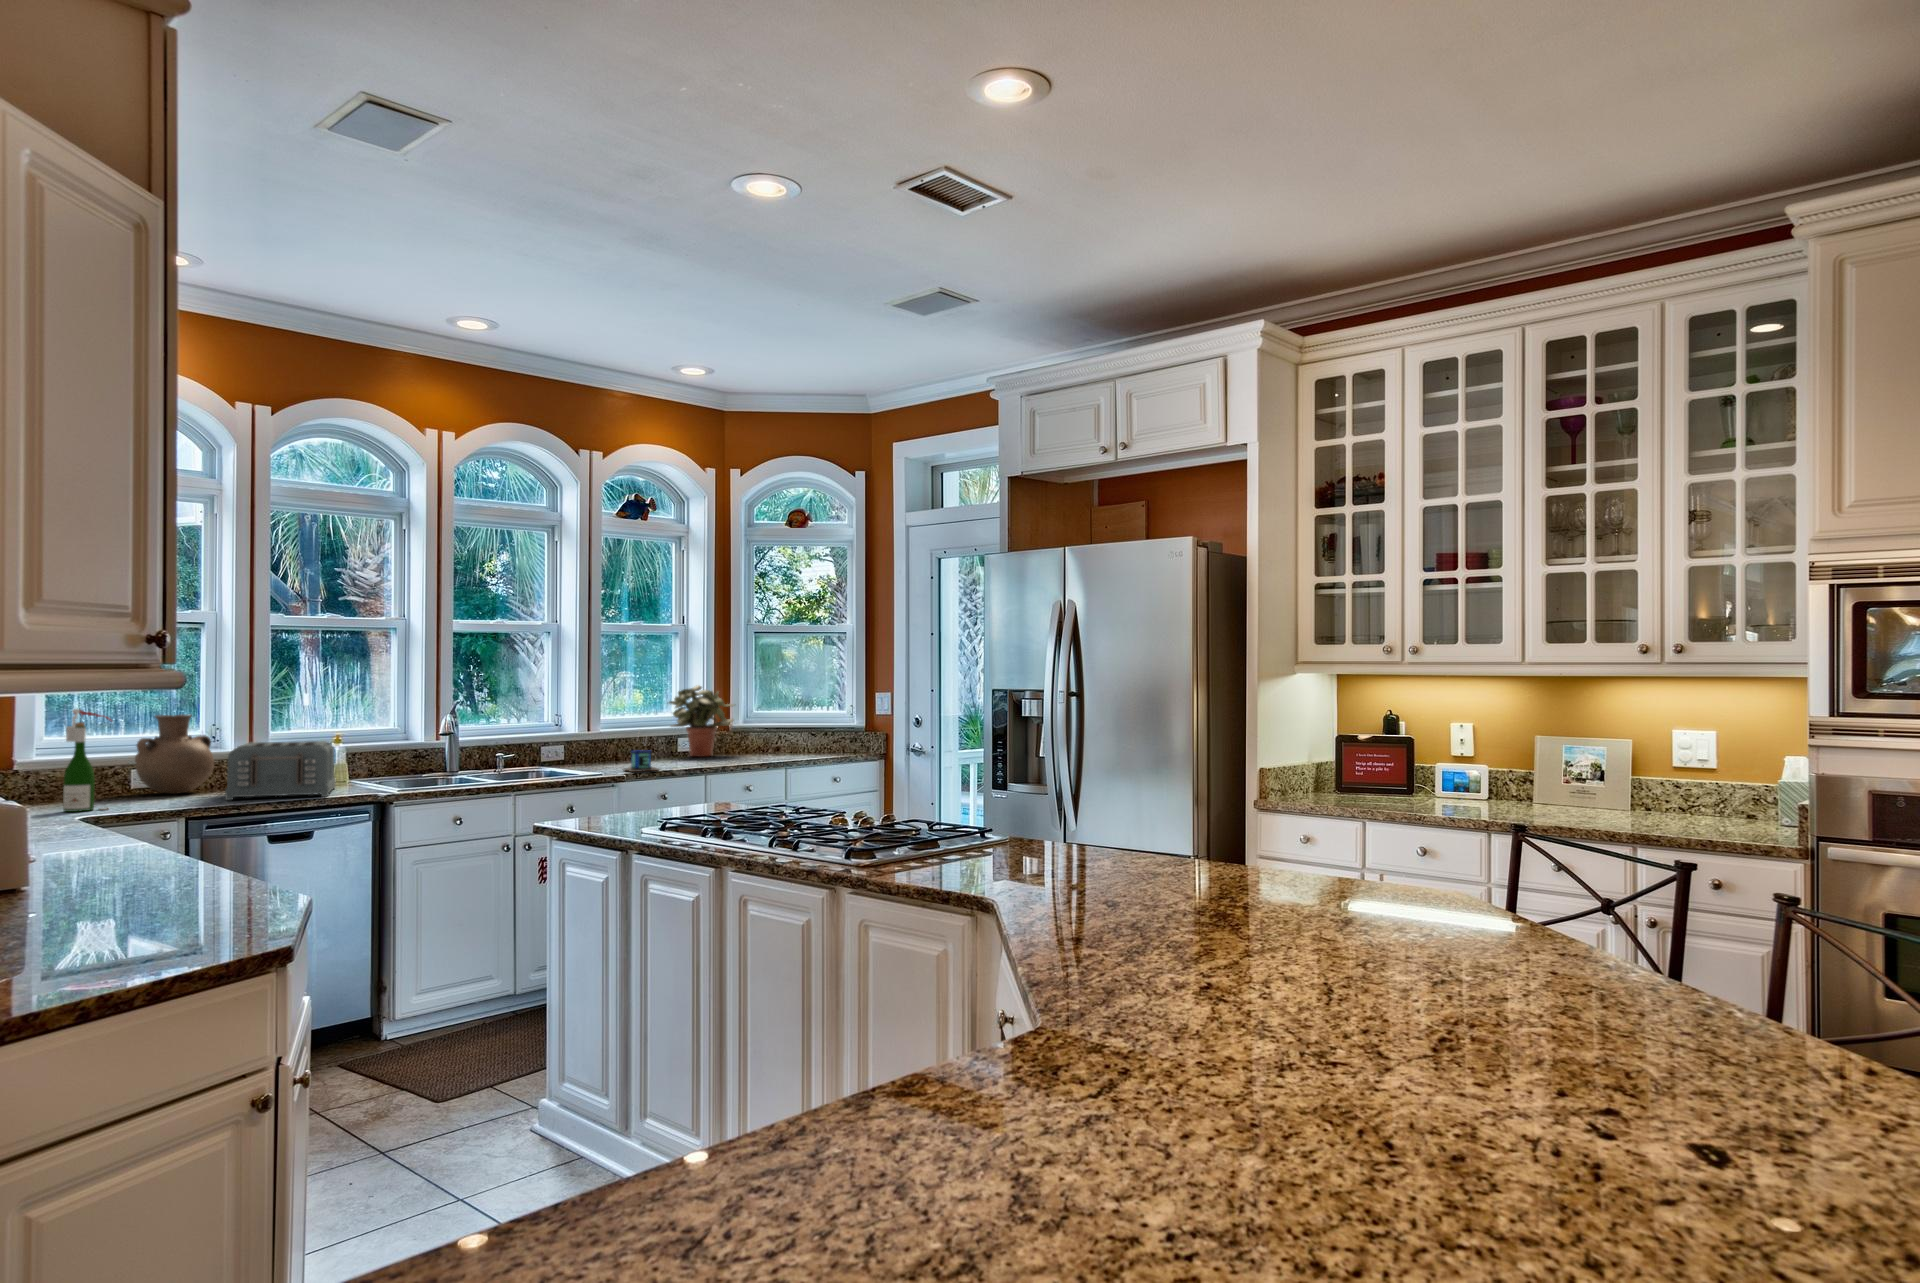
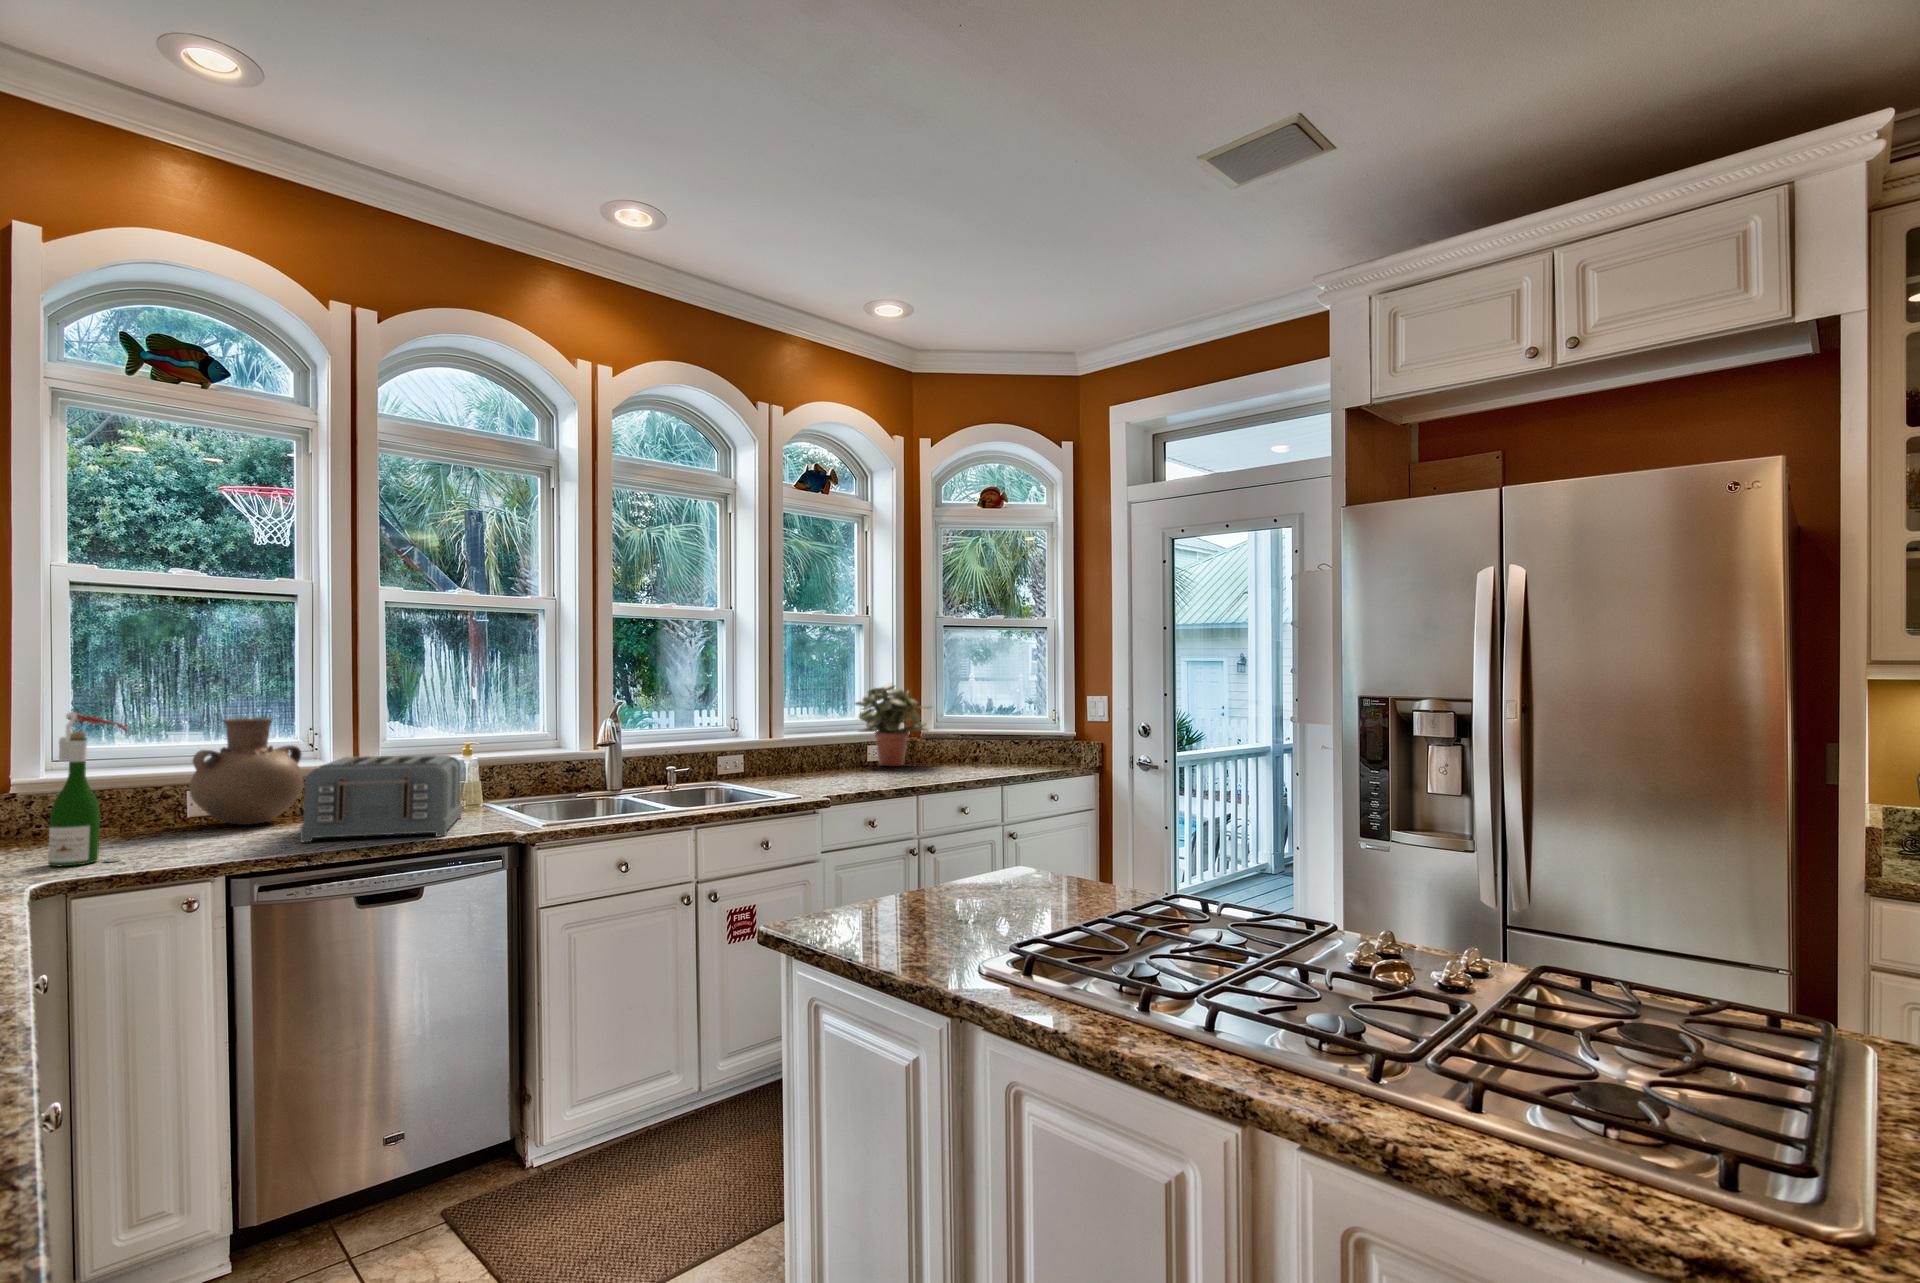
mug: present [624,750,659,772] -> none [818,737,864,792]

